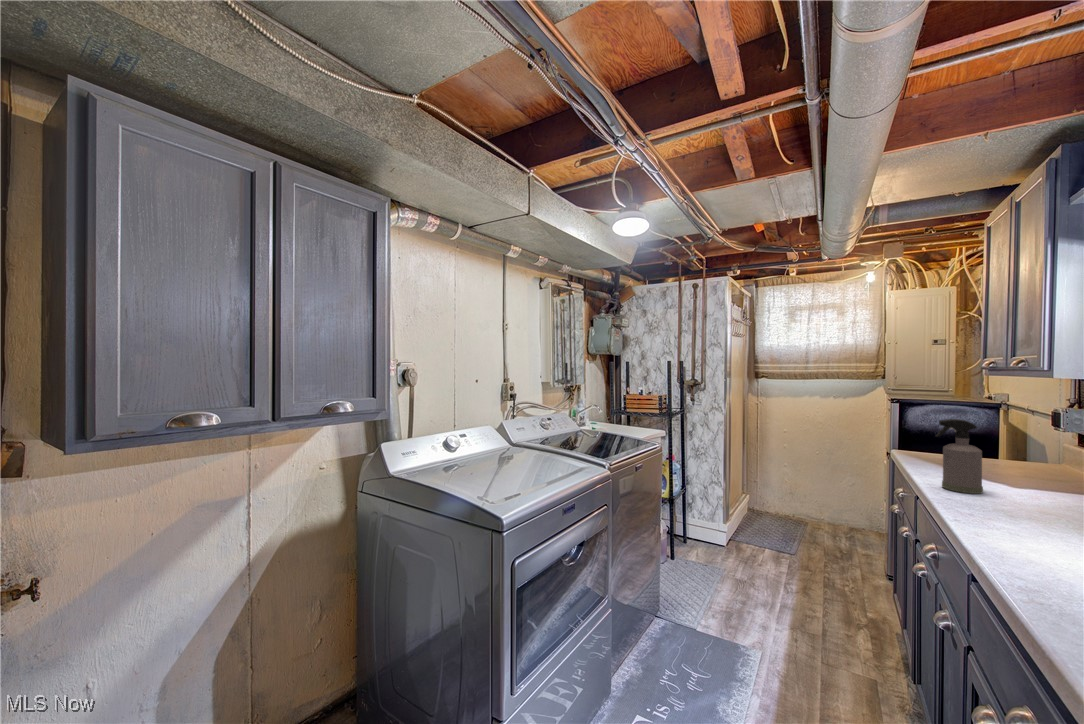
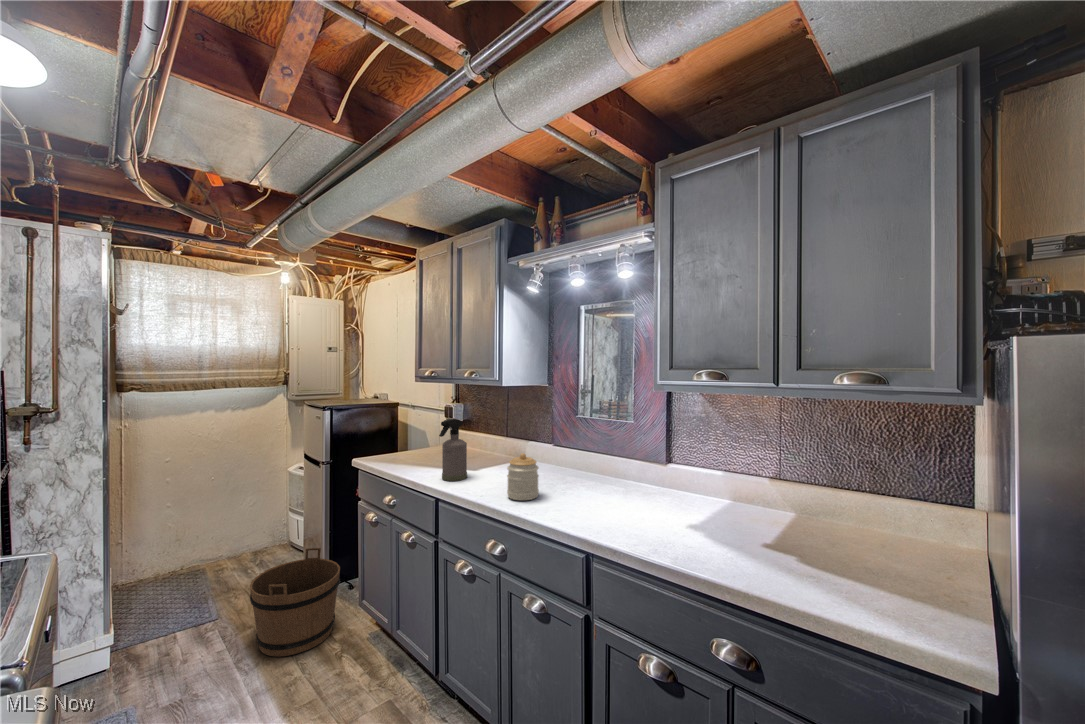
jar: none [980,470,1042,534] -> present [507,453,539,500]
bucket: none [798,527,882,611] -> present [250,548,340,656]

